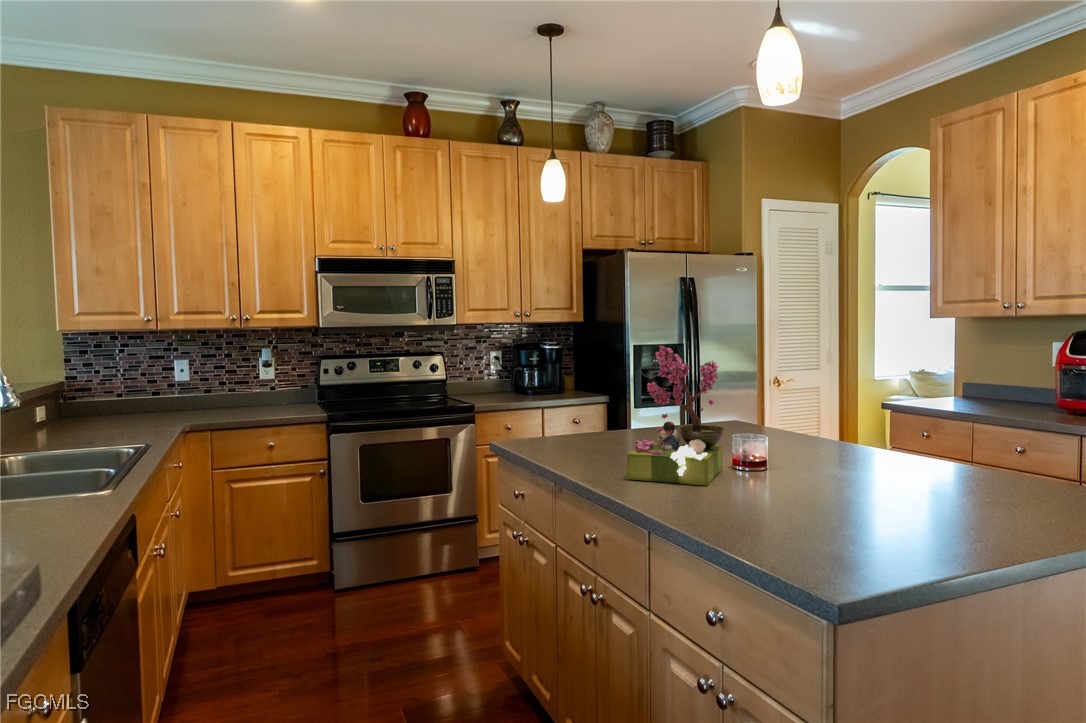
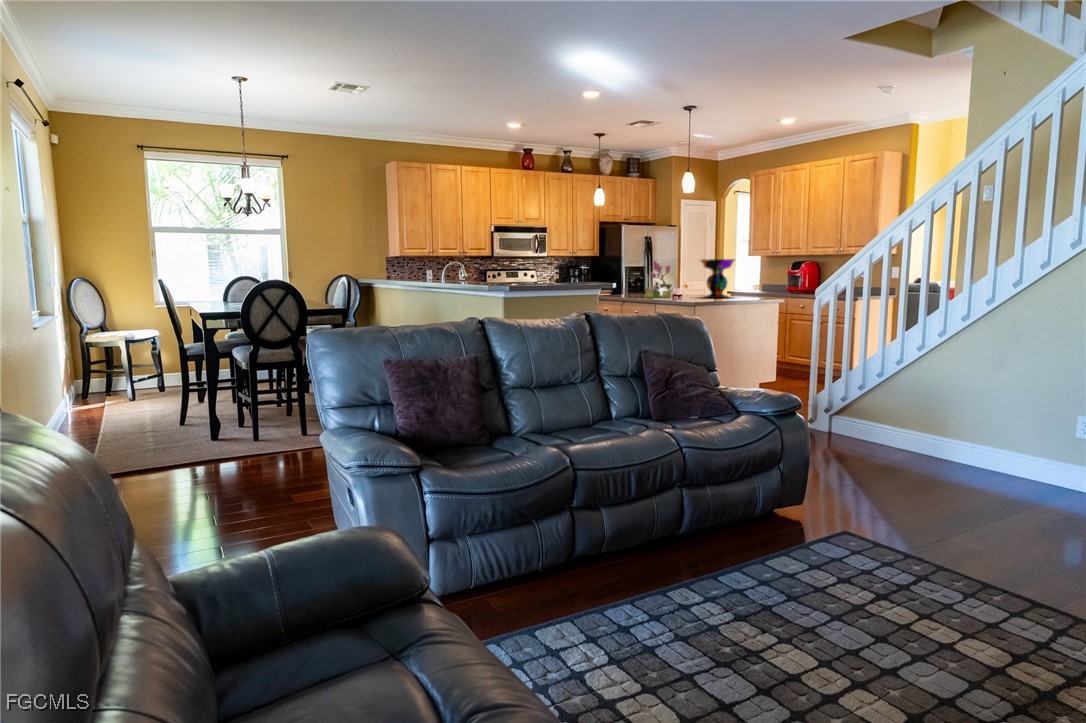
decorative bowl: none [827,342,989,508] -> present [701,259,735,298]

